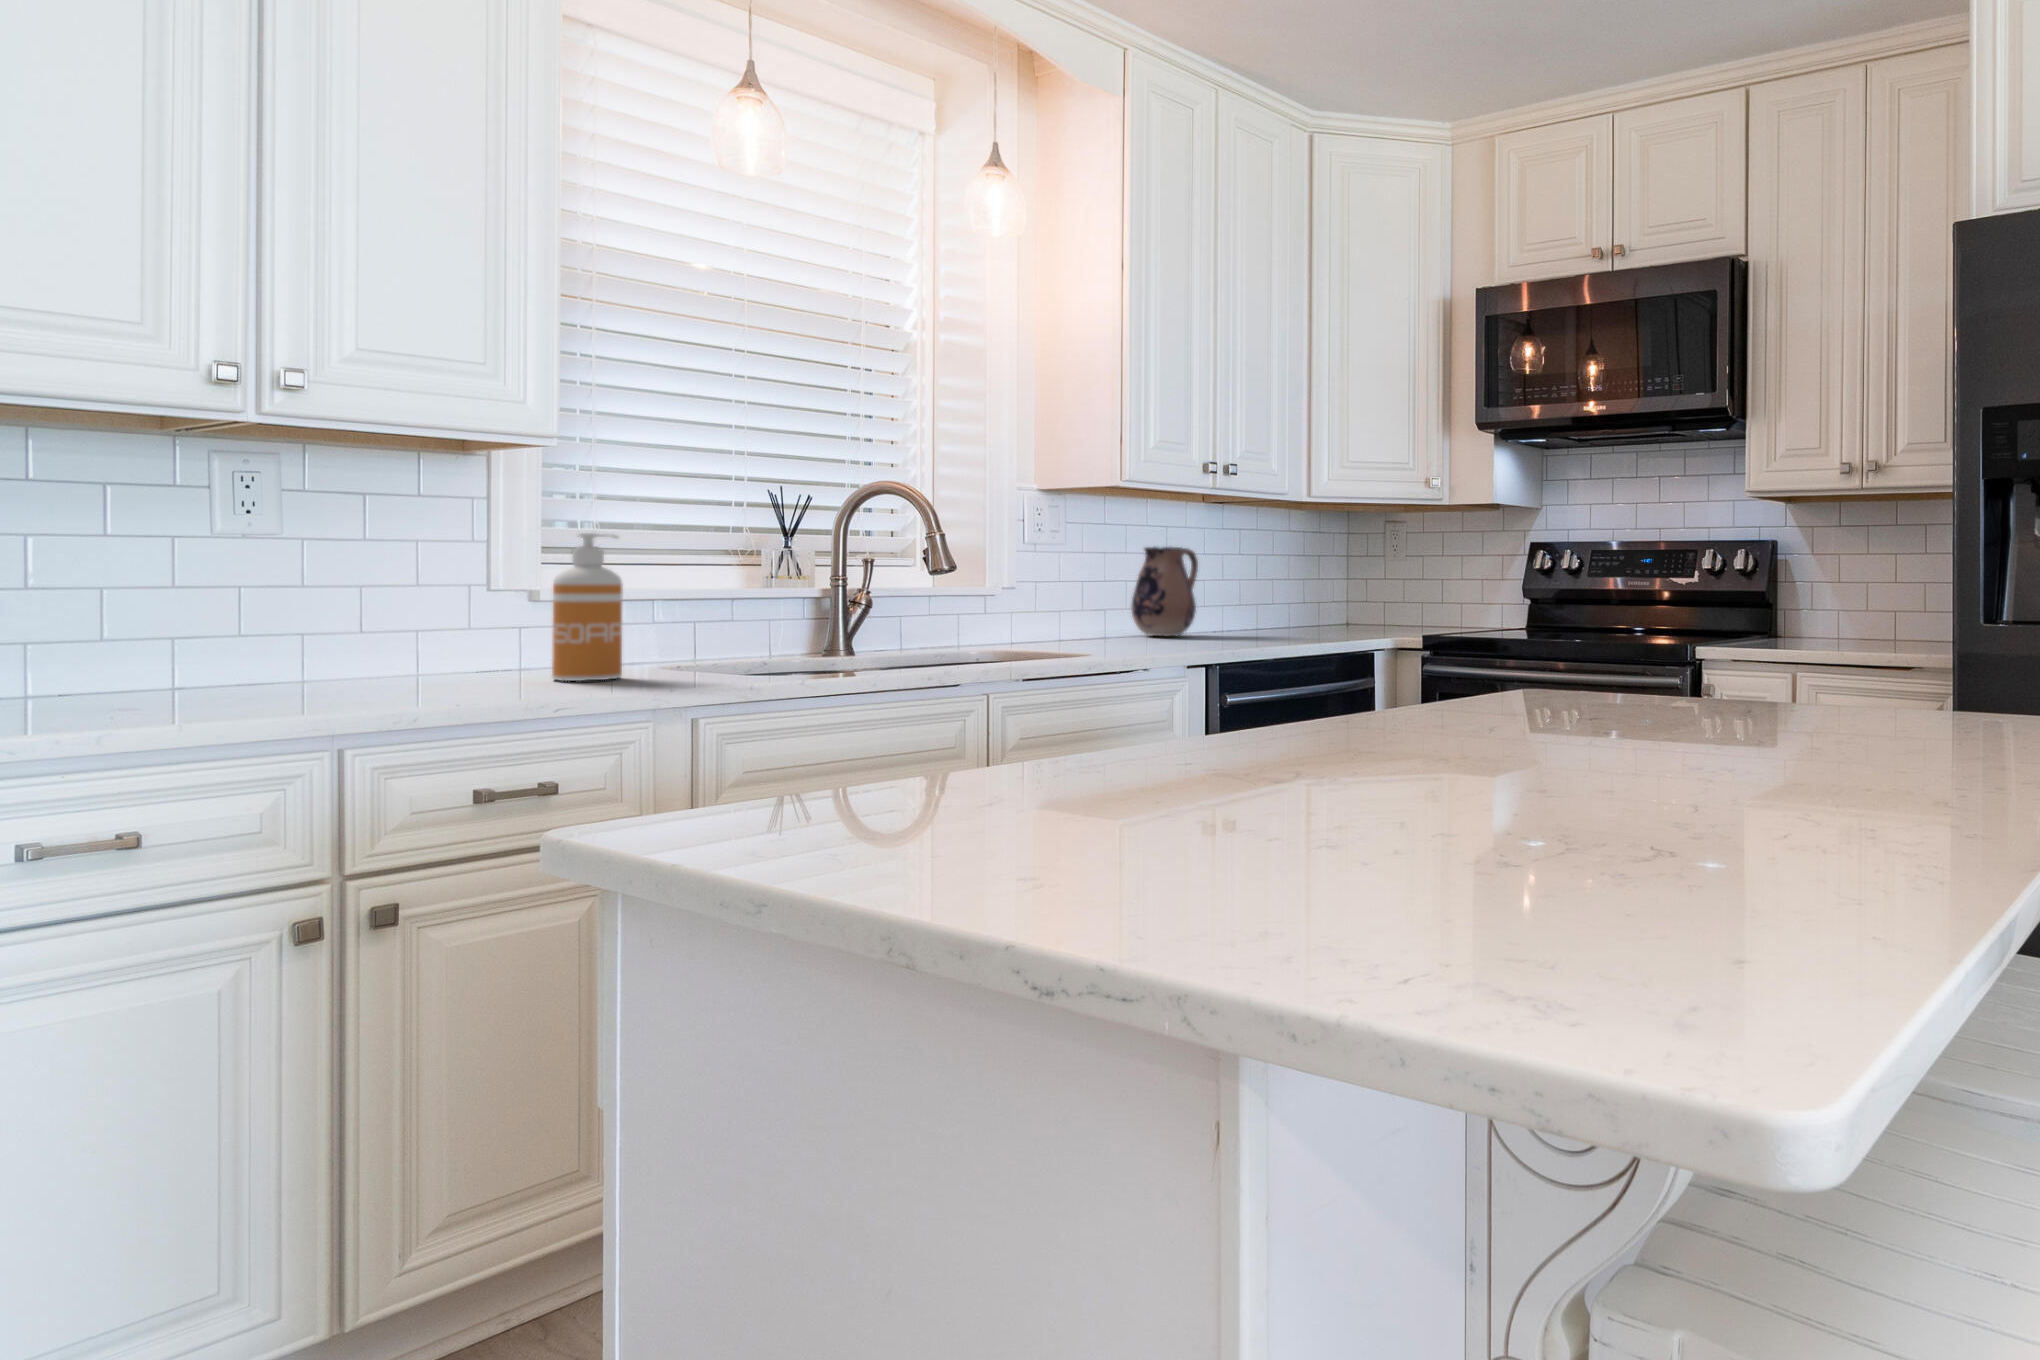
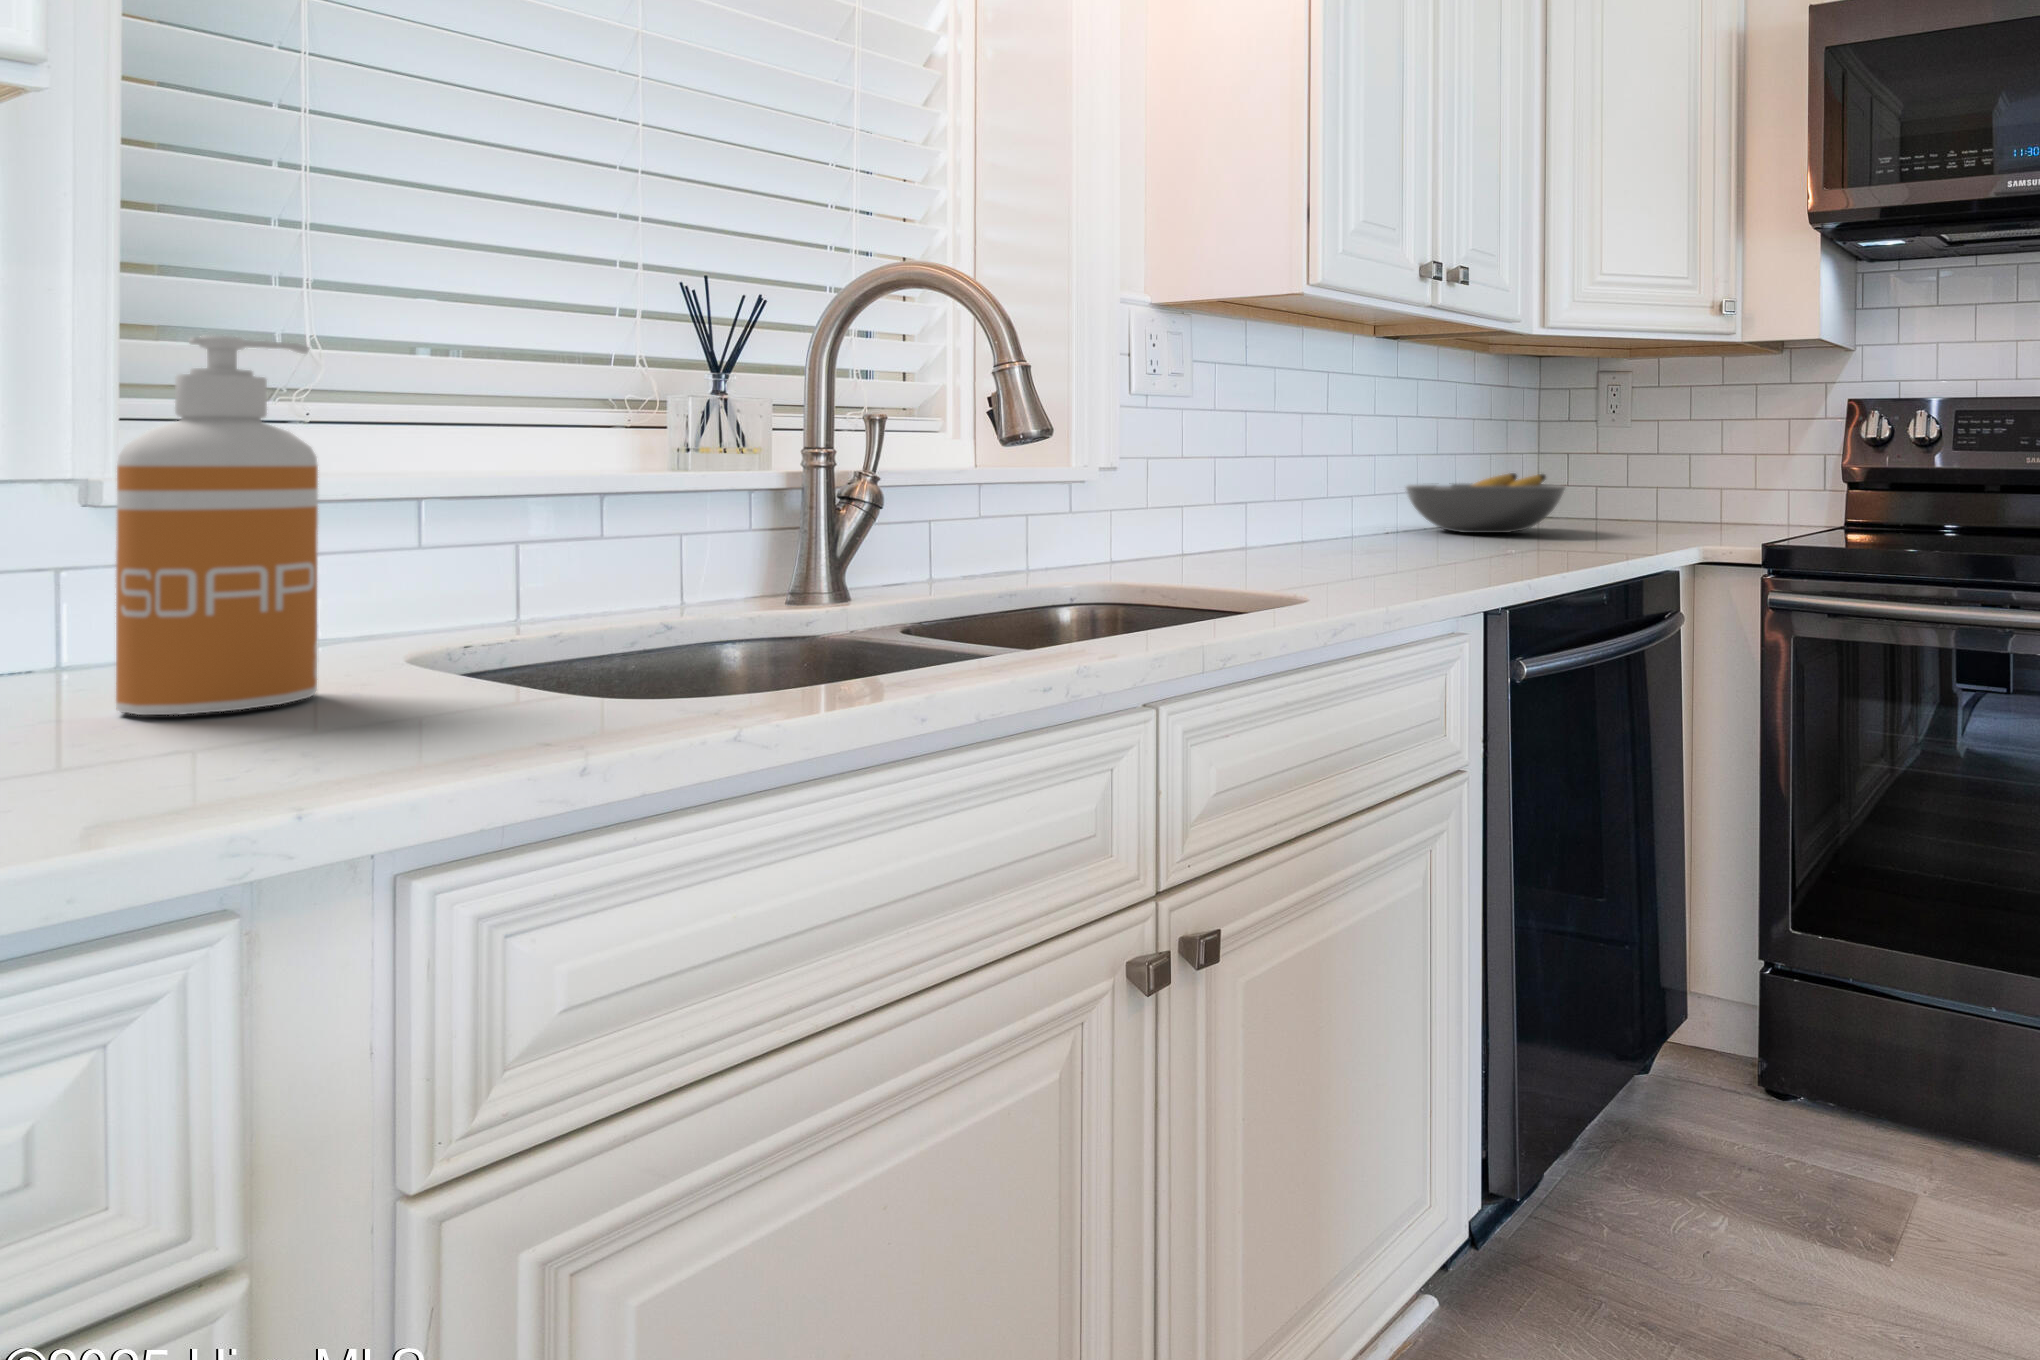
ceramic pitcher: present [1131,547,1198,636] -> none [1278,405,1378,549]
fruit bowl: none [1239,590,1348,629] -> present [1406,473,1565,533]

